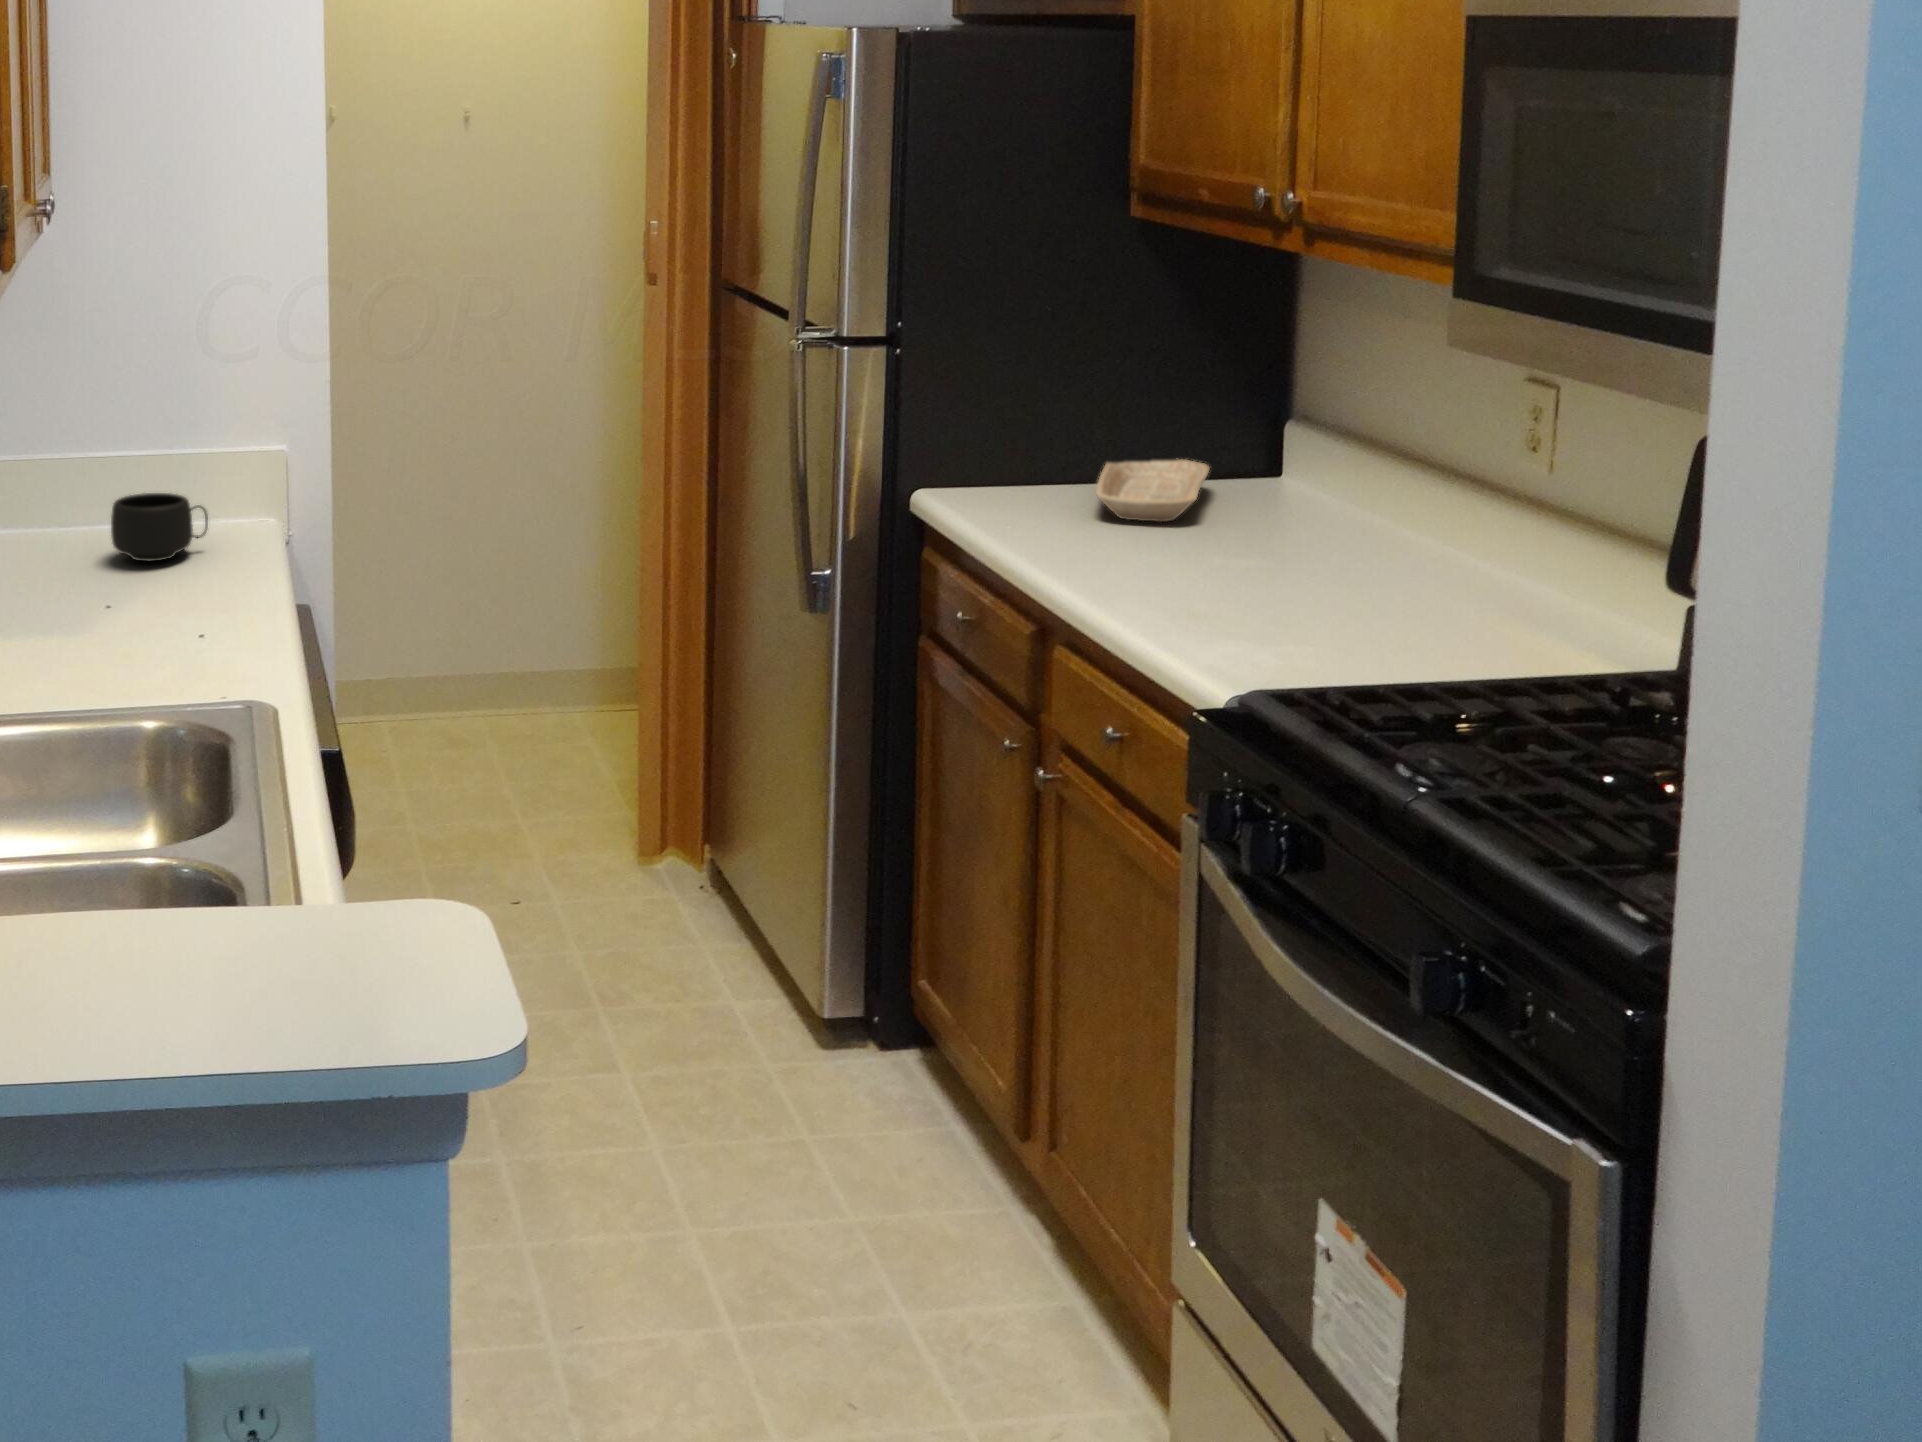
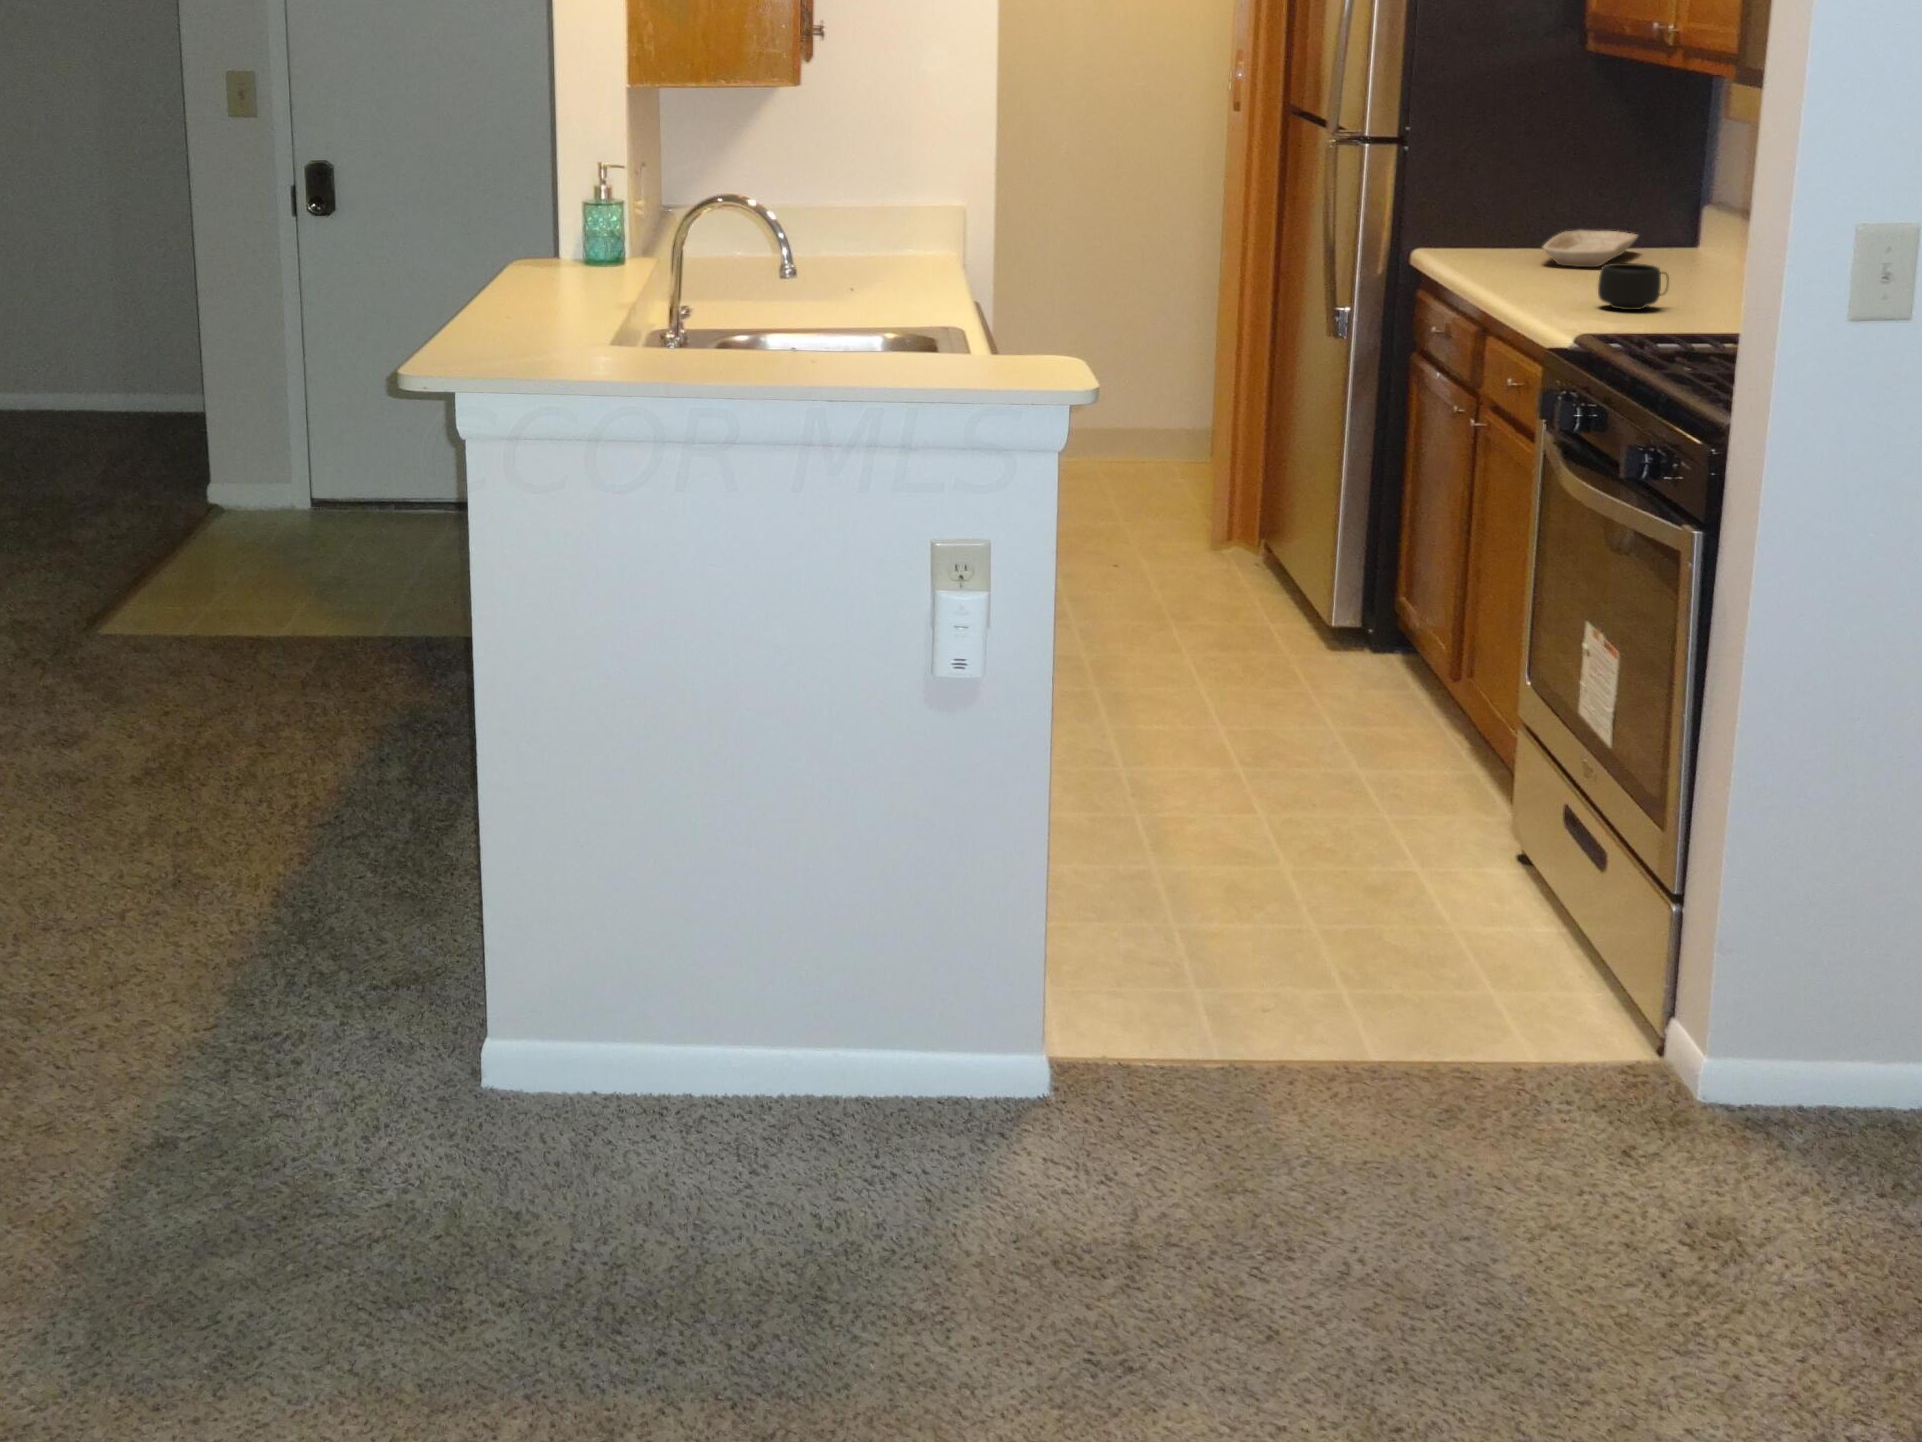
mug: present [111,493,208,561] -> present [1598,263,1669,310]

